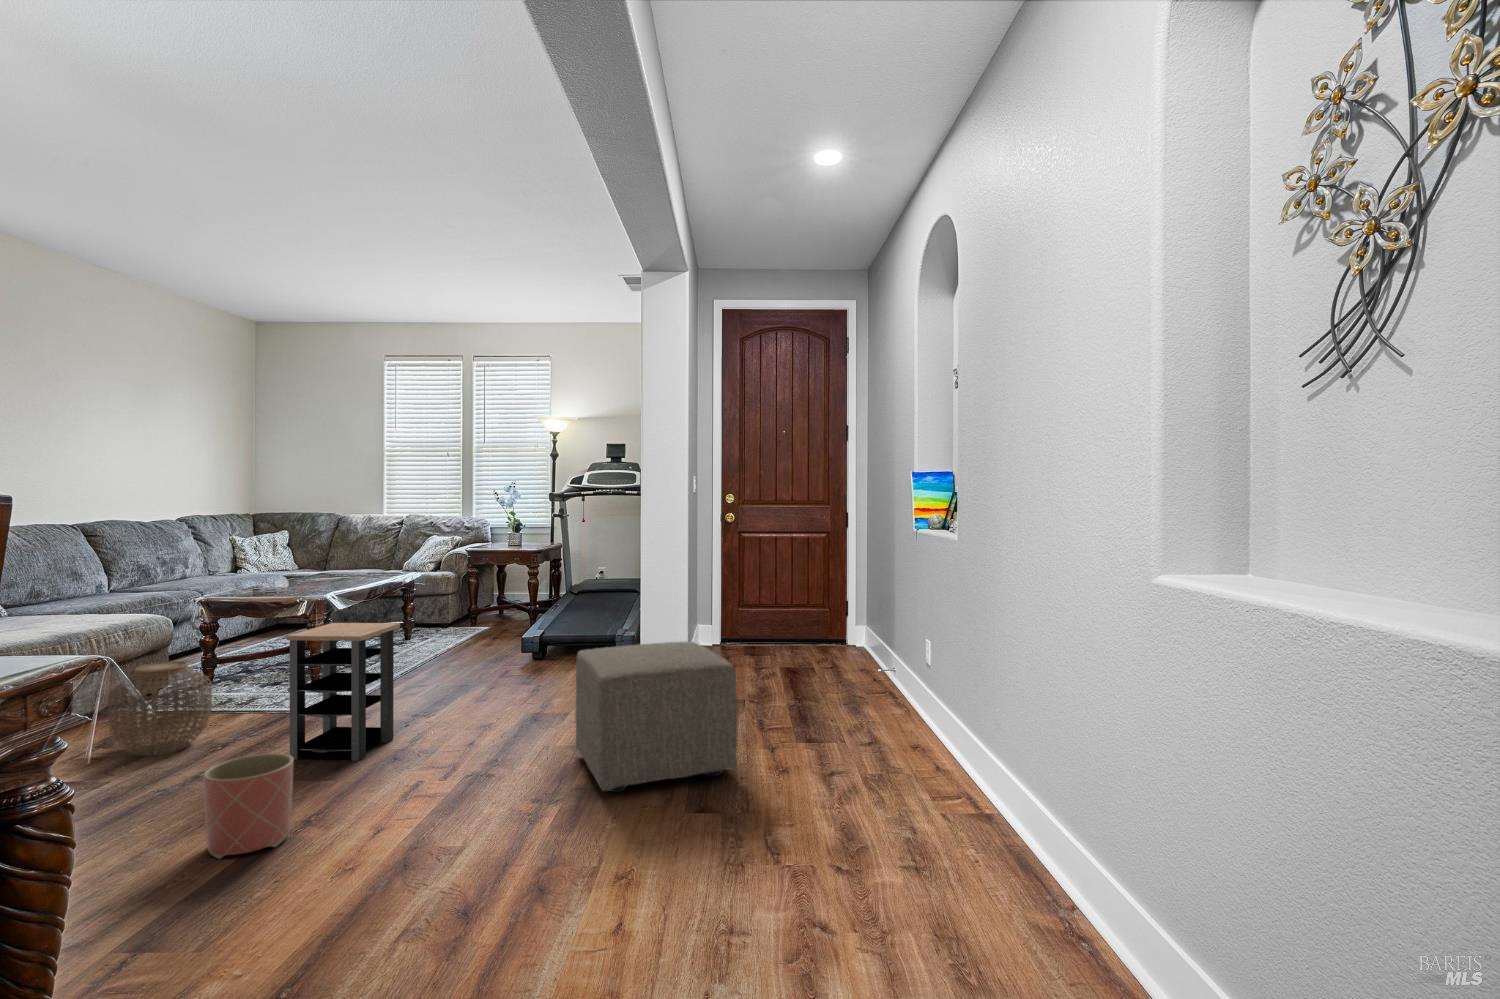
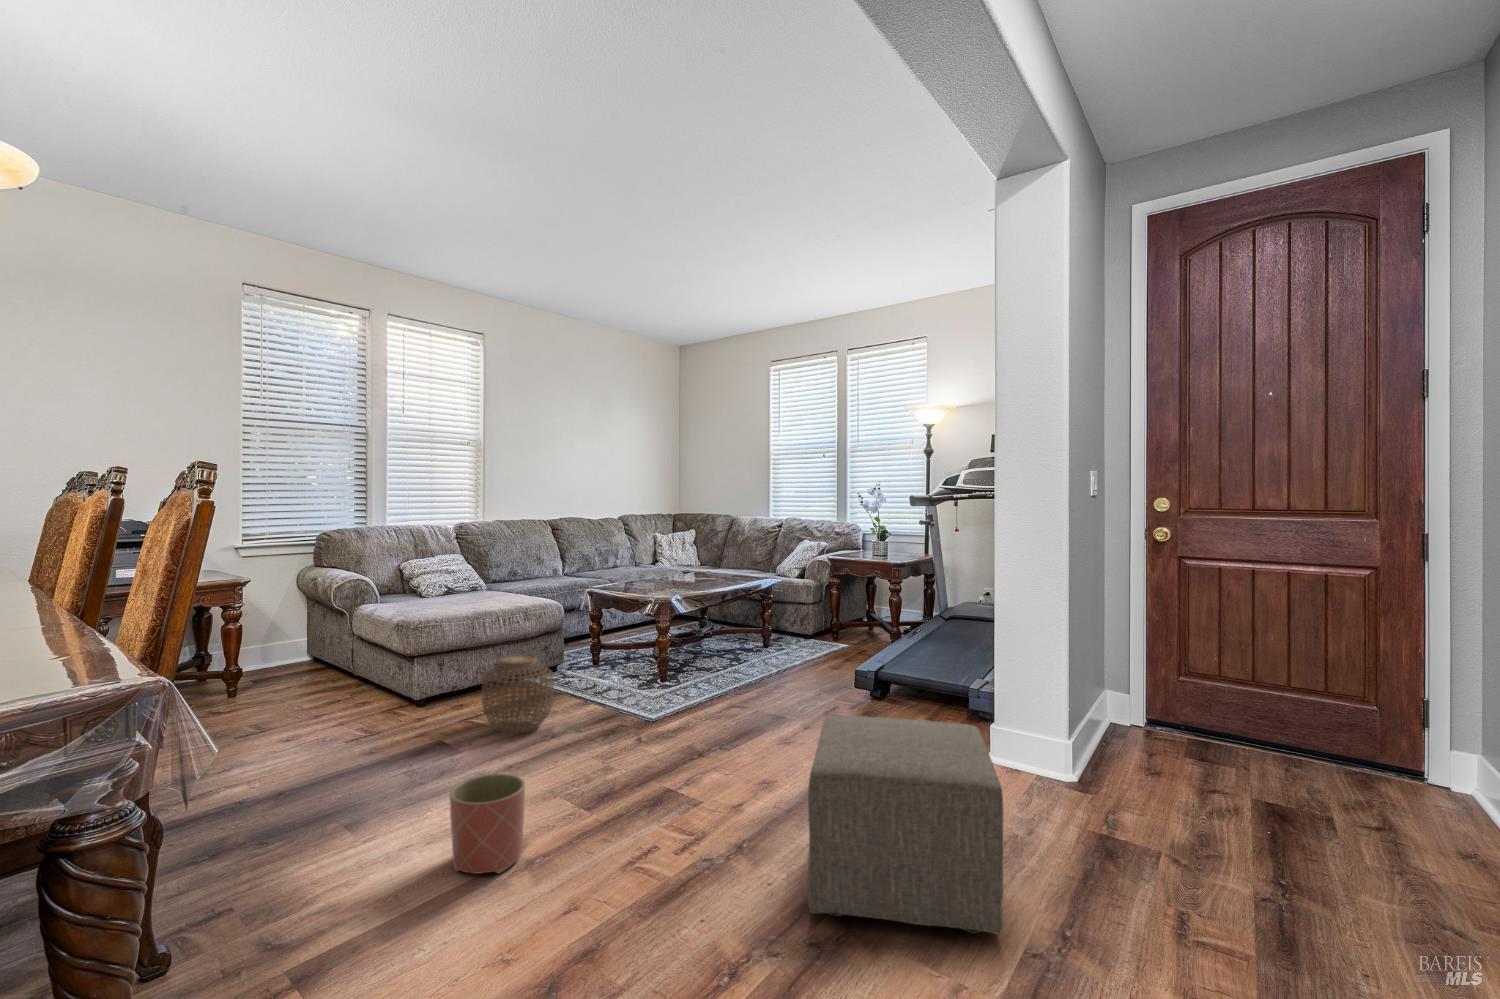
side table: present [287,623,400,761] -> none [582,638,683,783]

